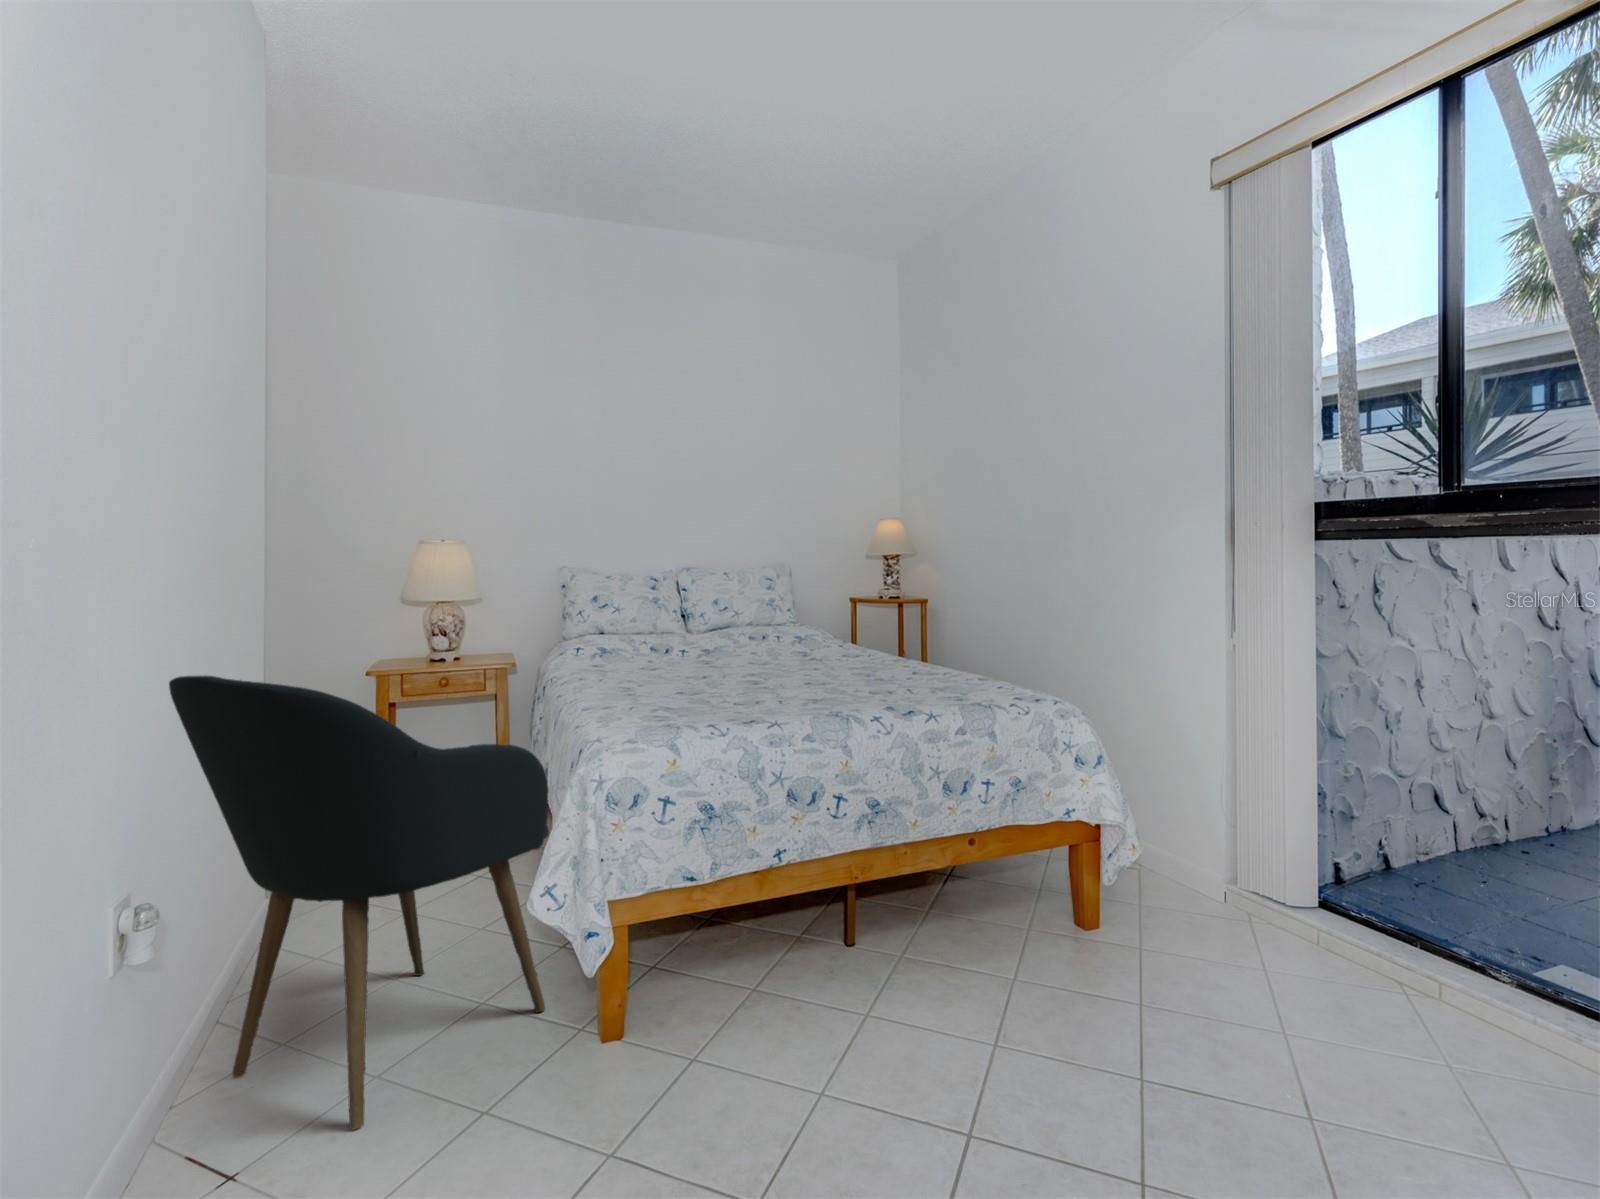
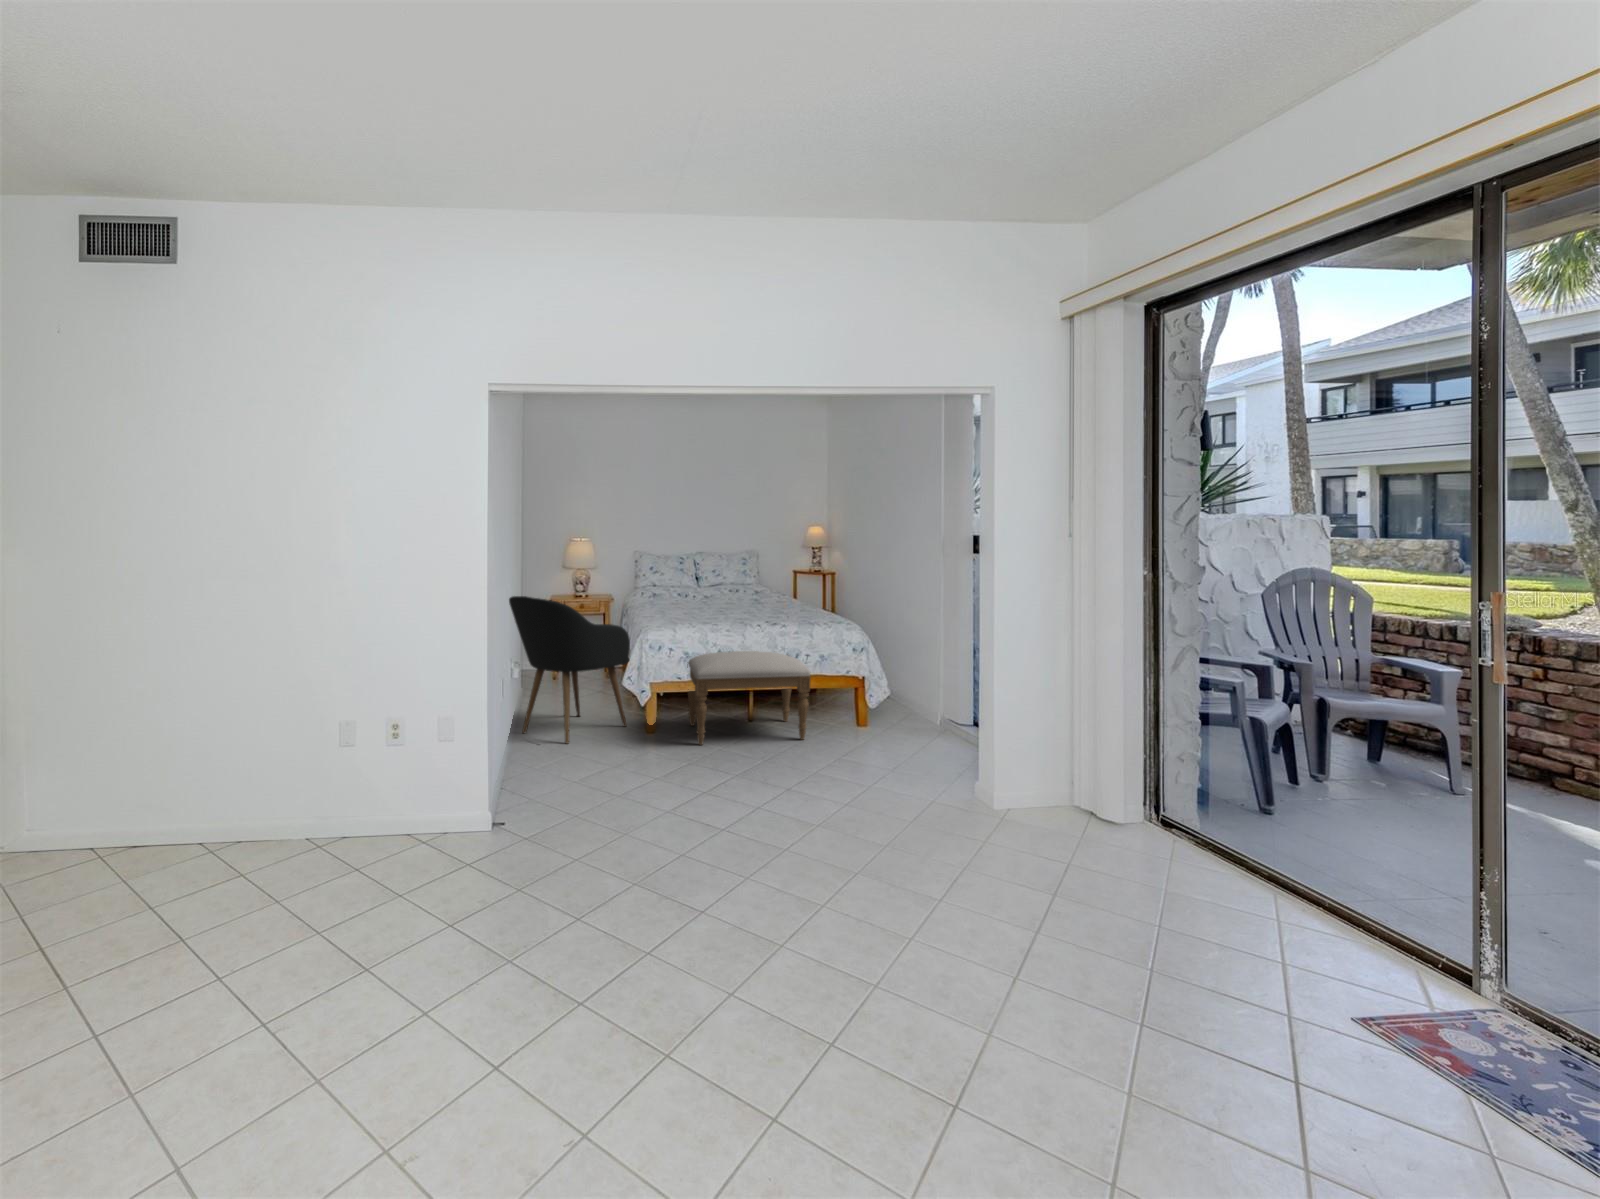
ottoman: none [701,783,1055,1095] -> present [687,651,811,745]

